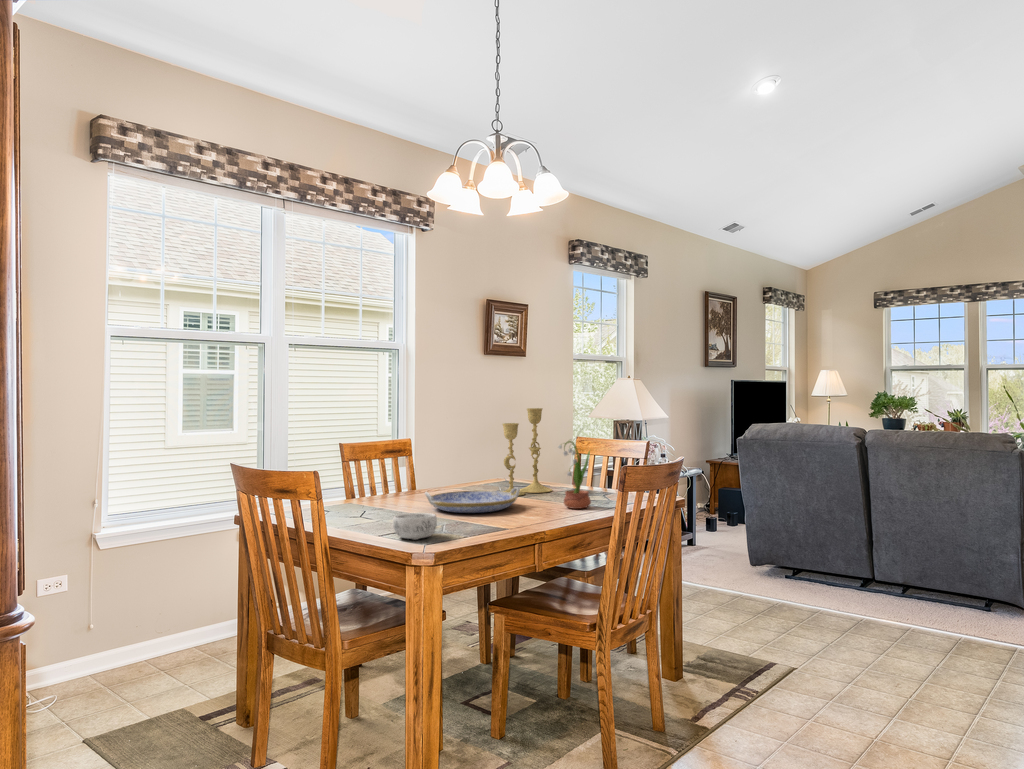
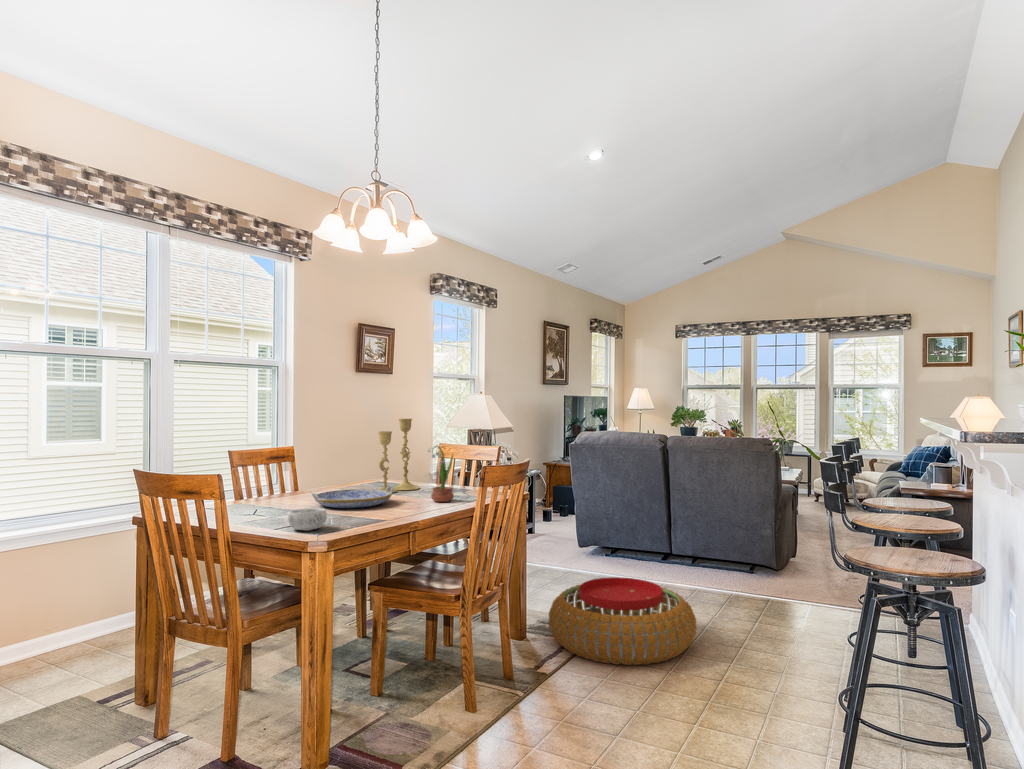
pouf: none [711,609,911,725] -> present [549,577,696,665]

